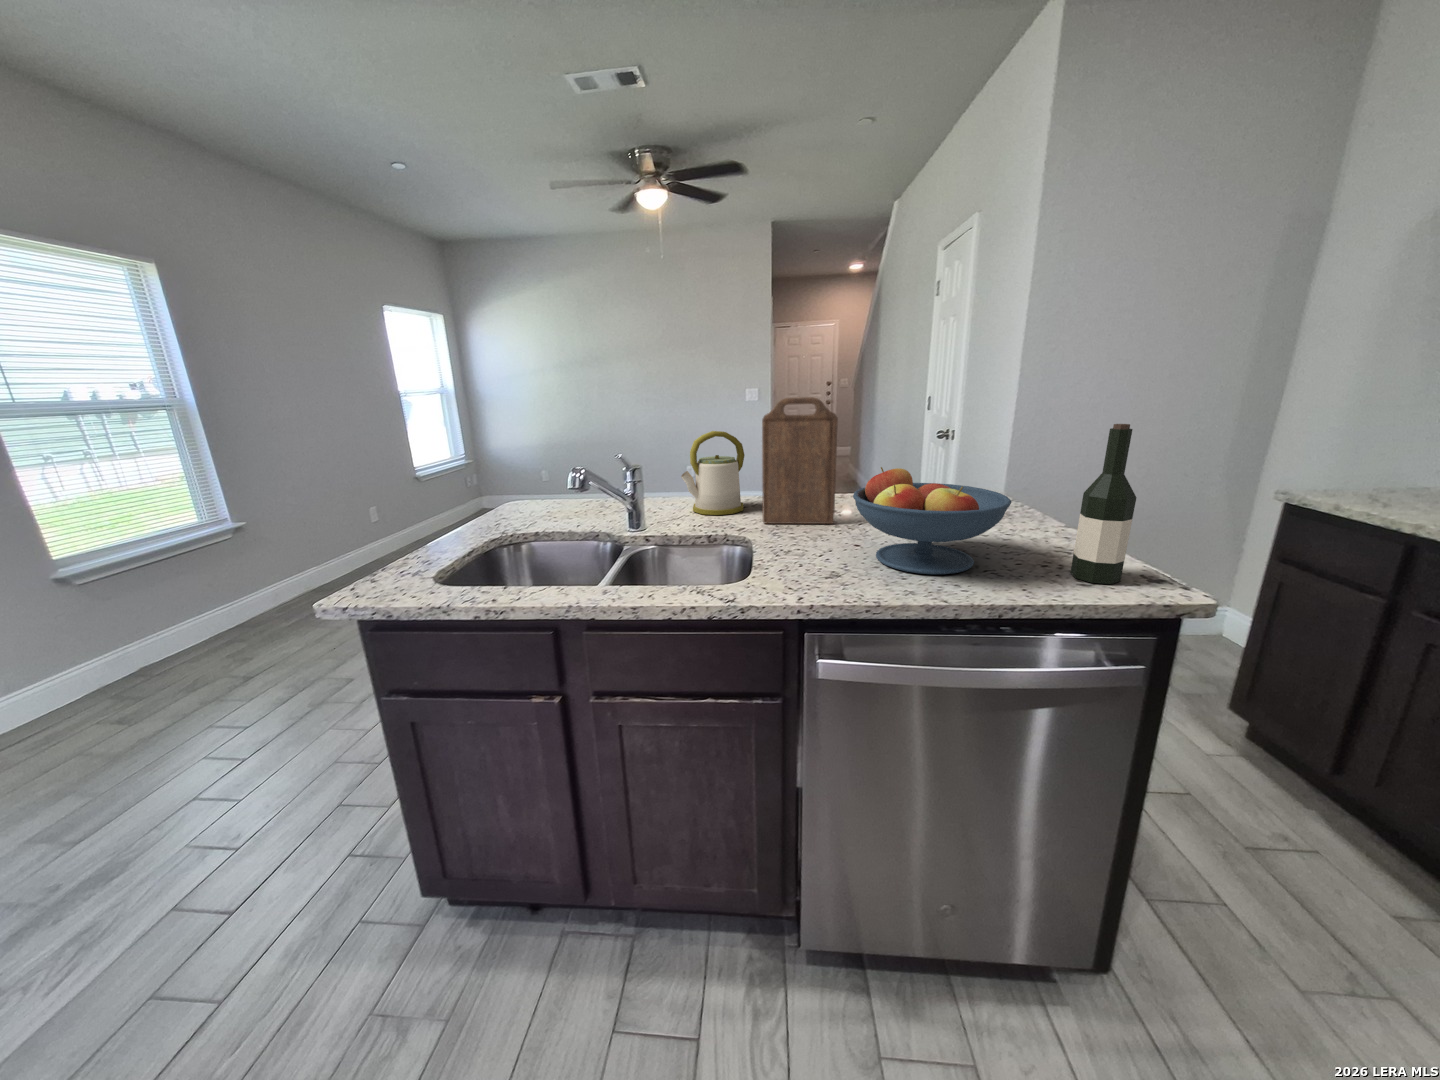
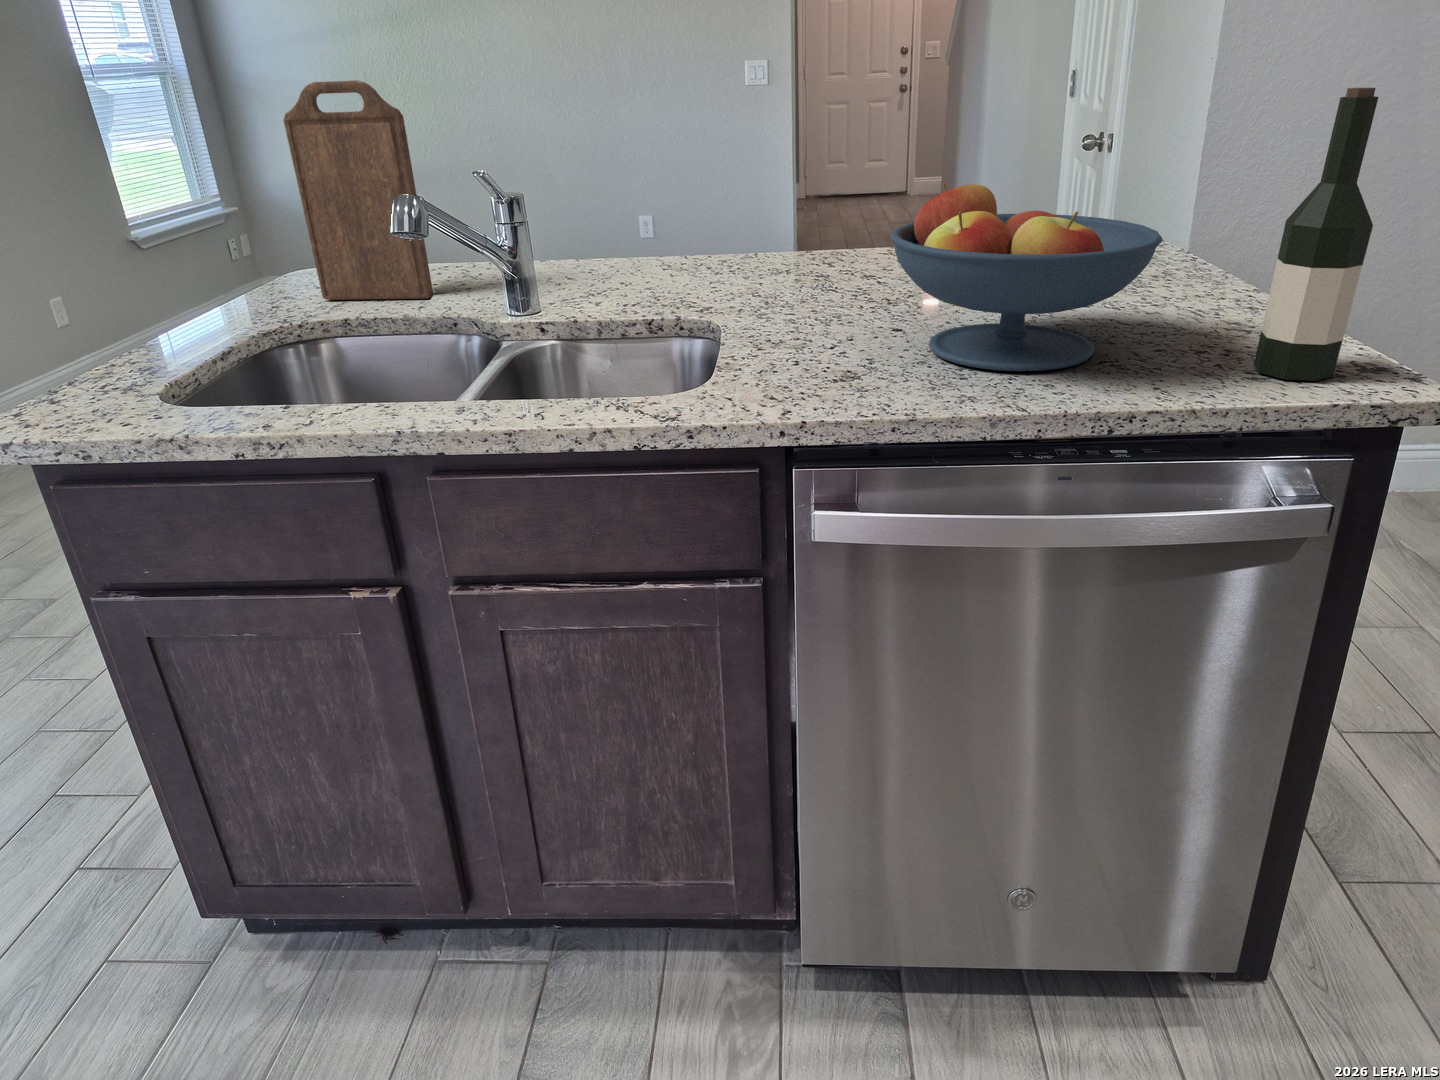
cutting board: present [762,397,838,524] -> present [283,80,433,300]
kettle: present [681,431,745,515] -> none [598,127,712,286]

